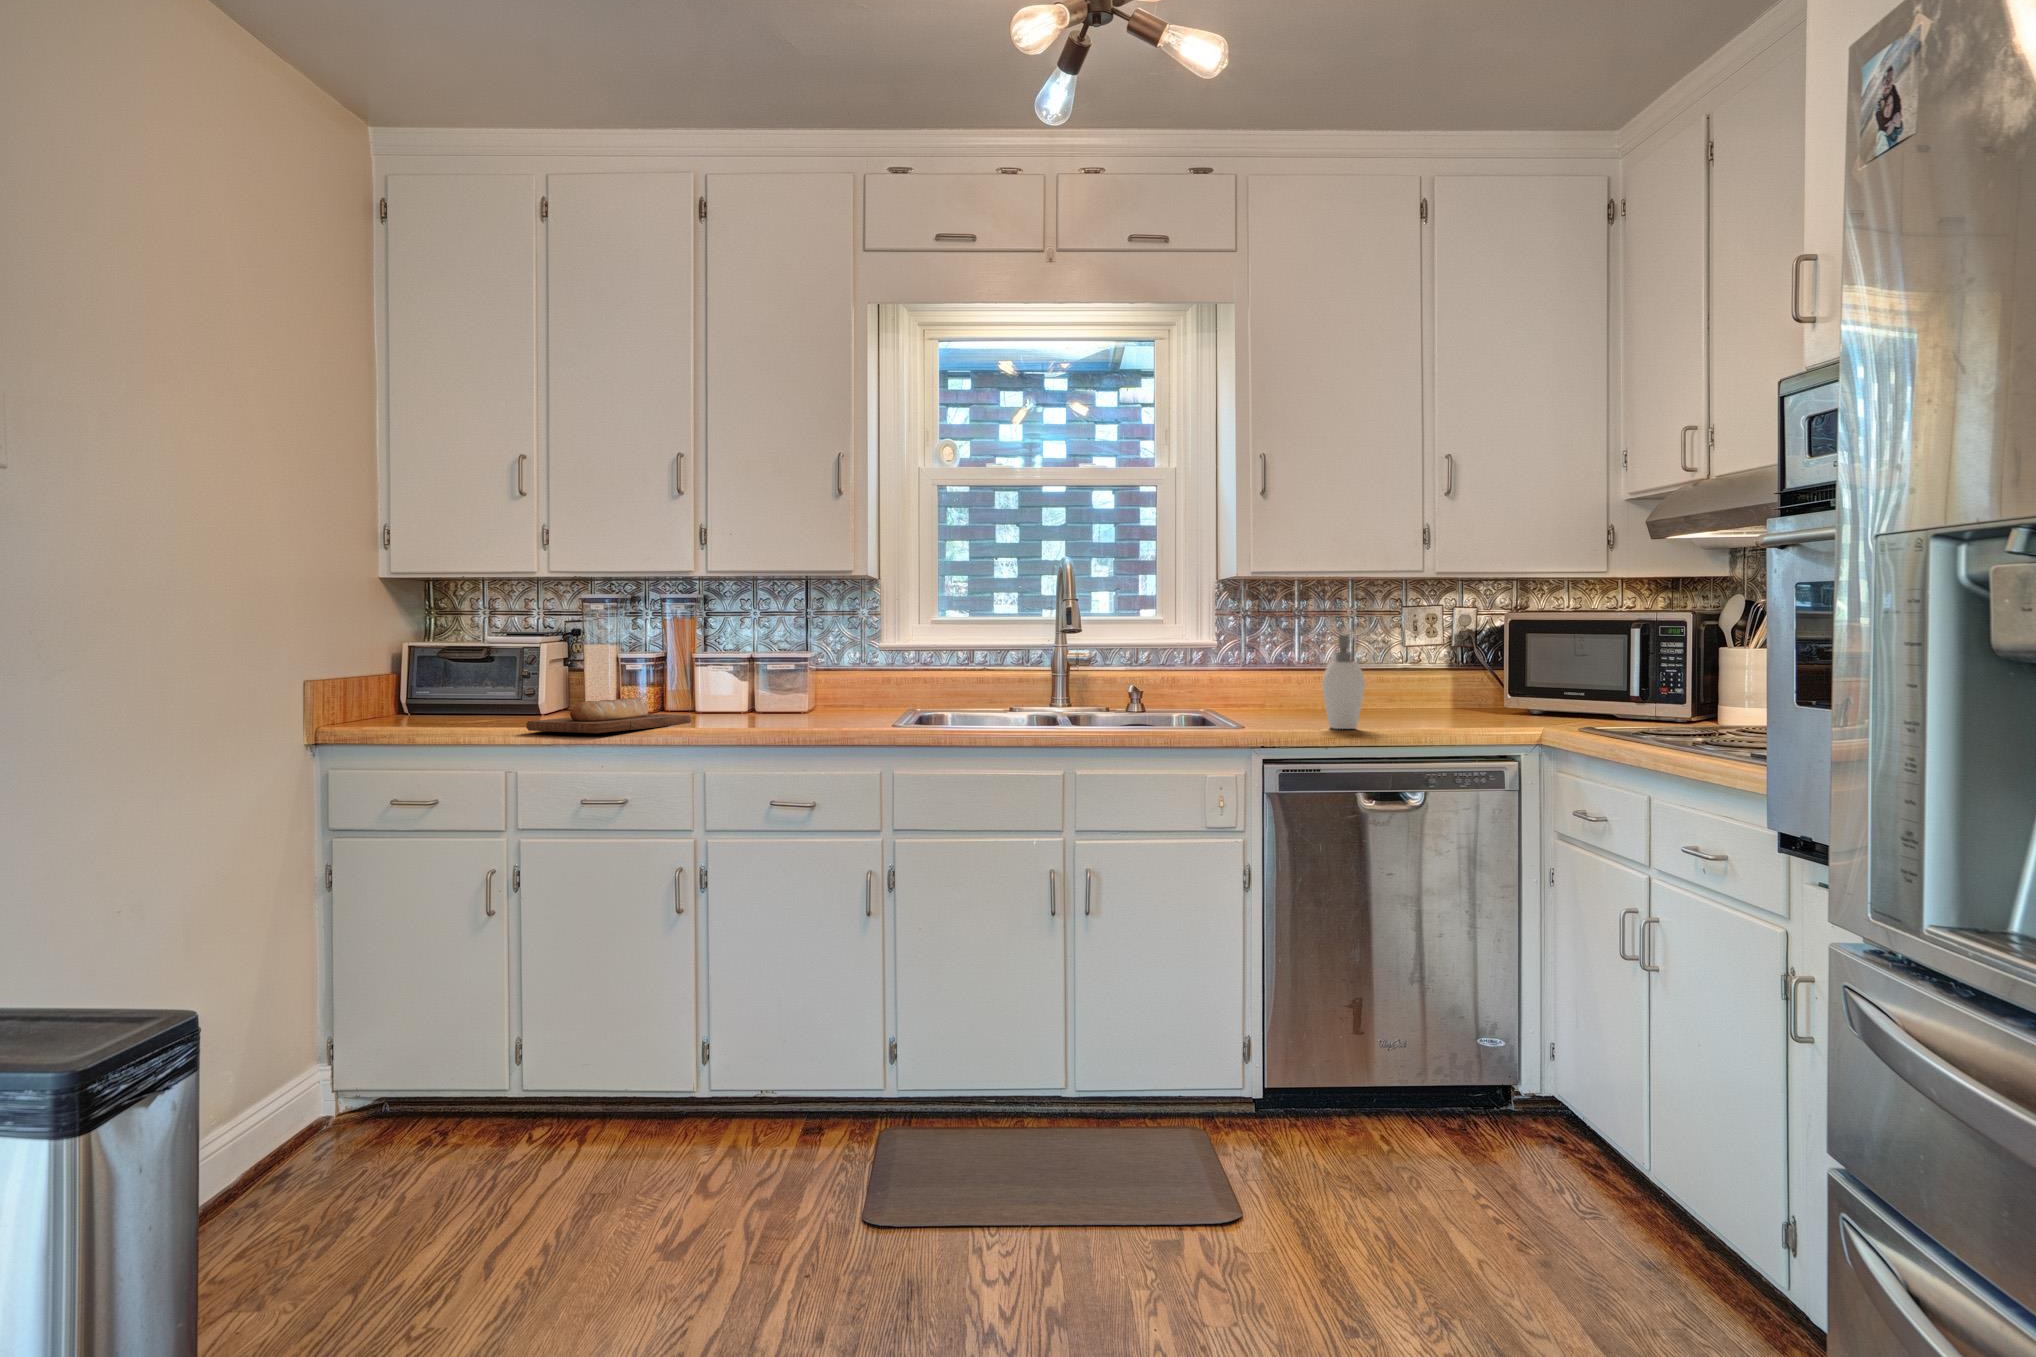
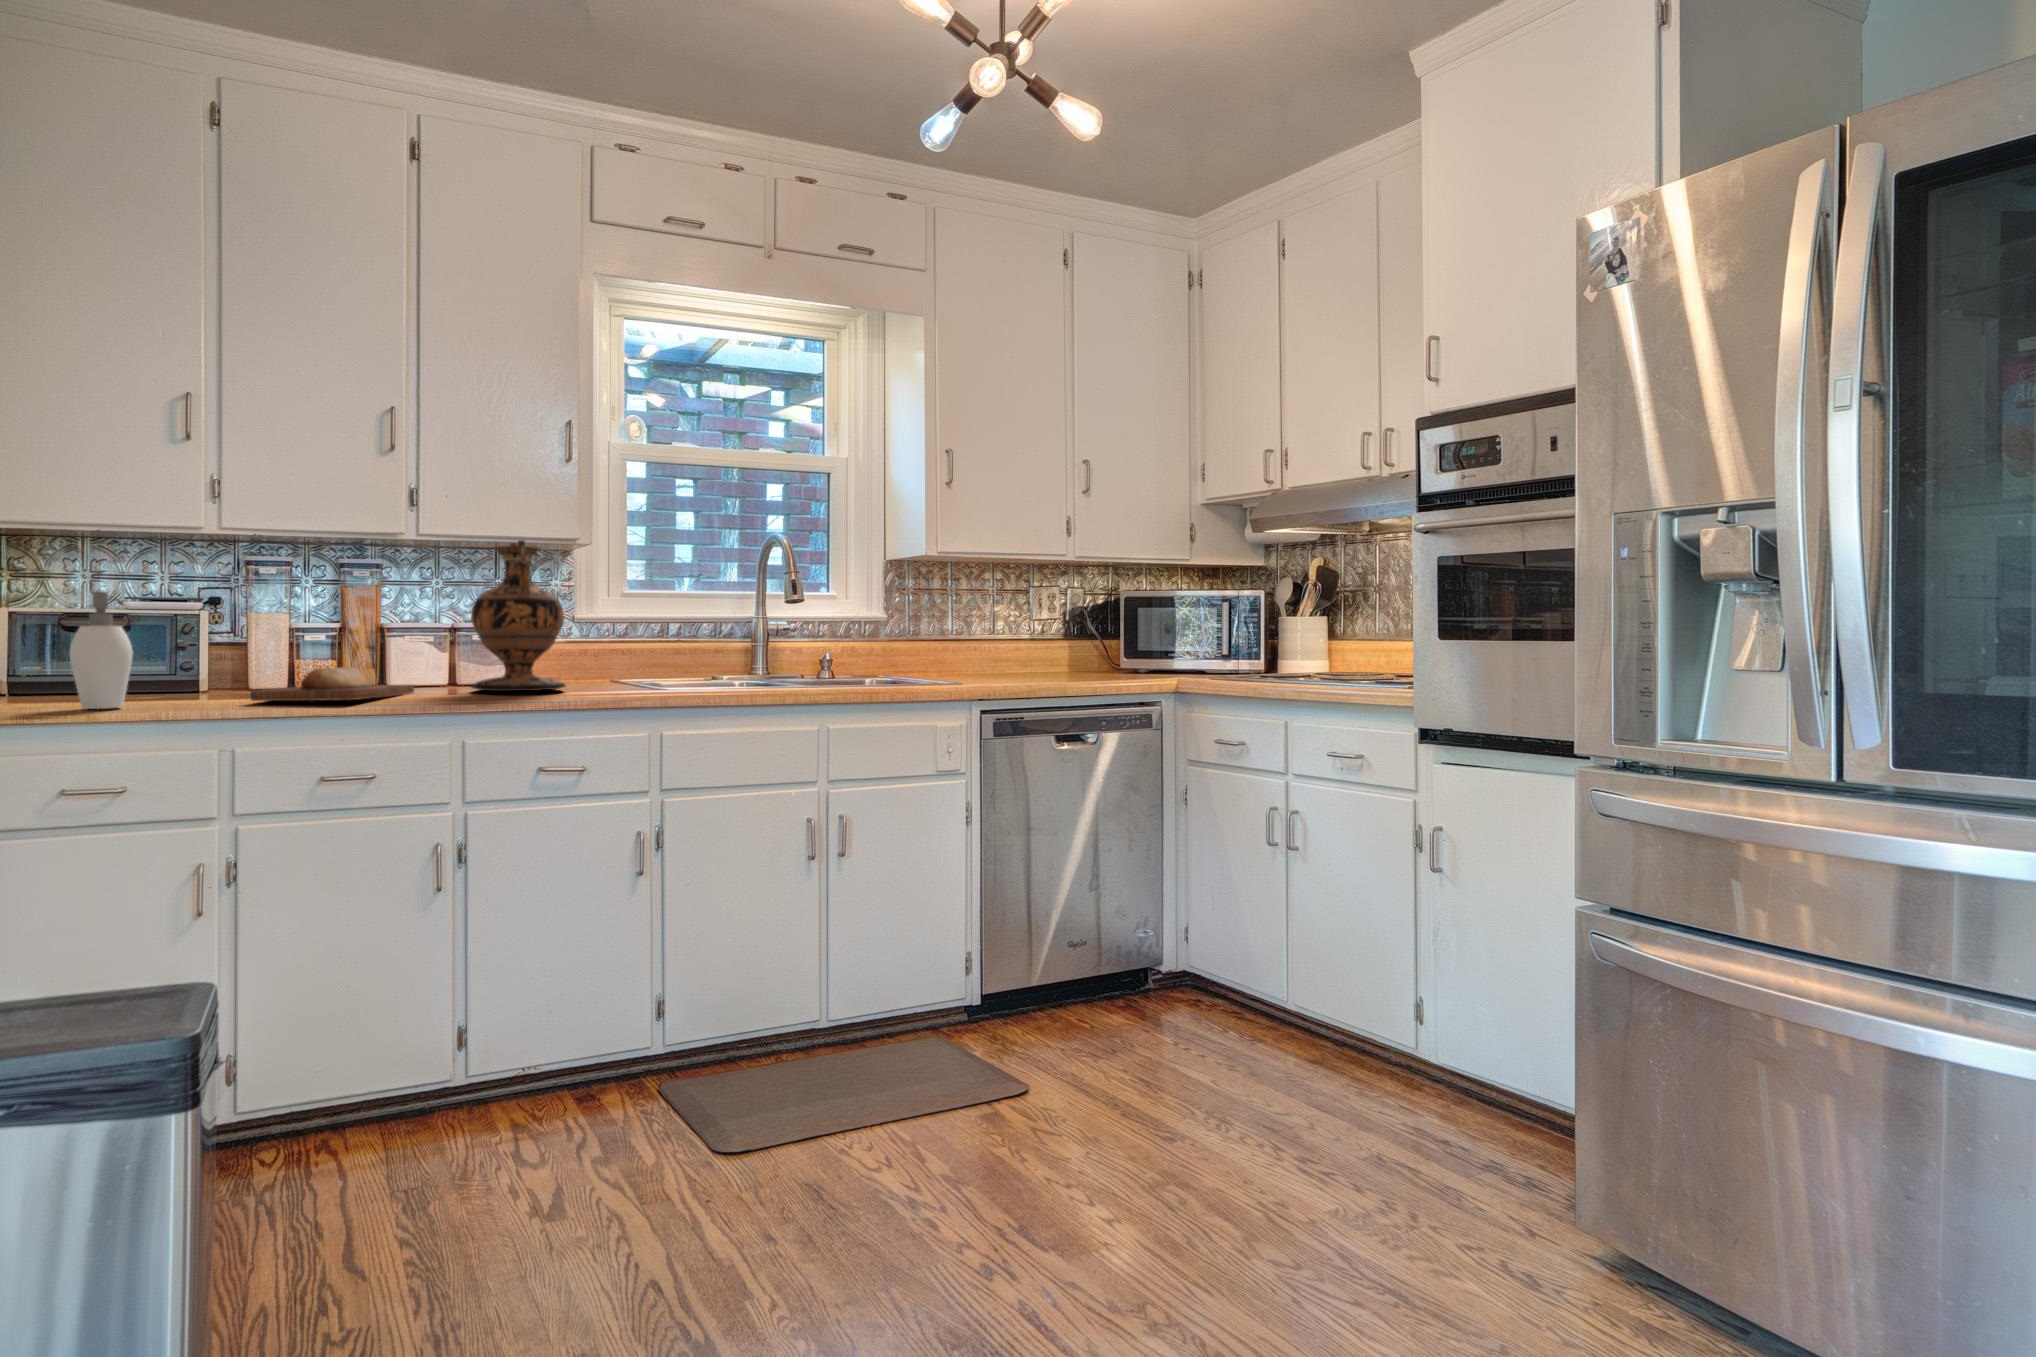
vase: none [734,576,824,724] -> present [471,540,566,691]
soap dispenser: present [1322,635,1365,729] -> present [70,592,133,709]

